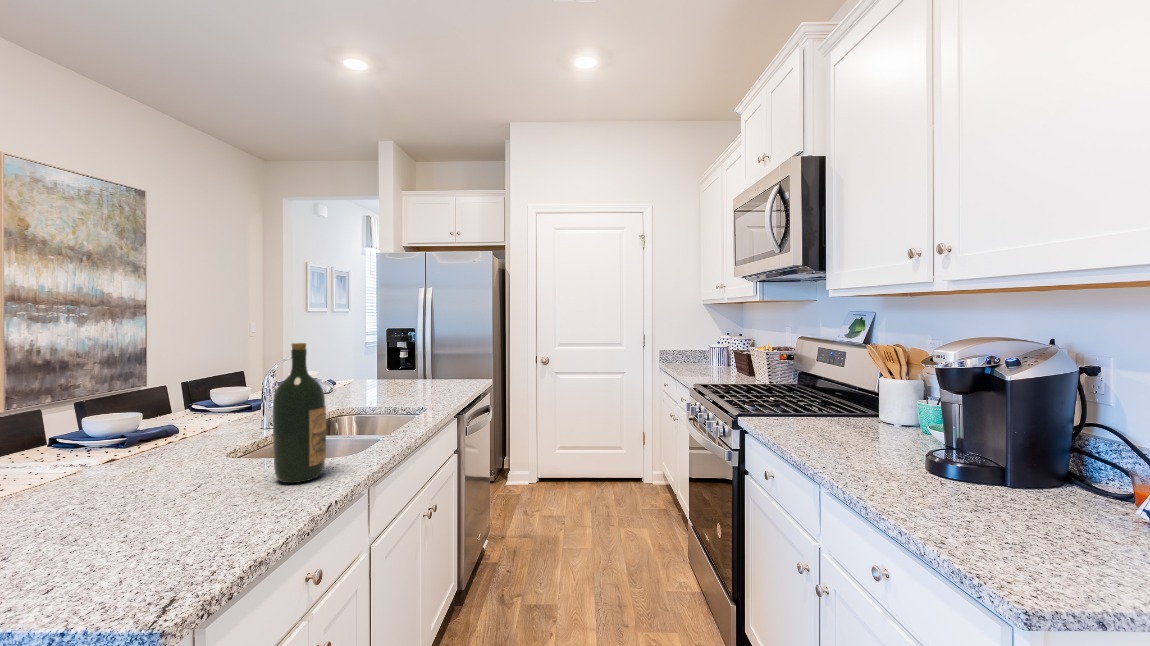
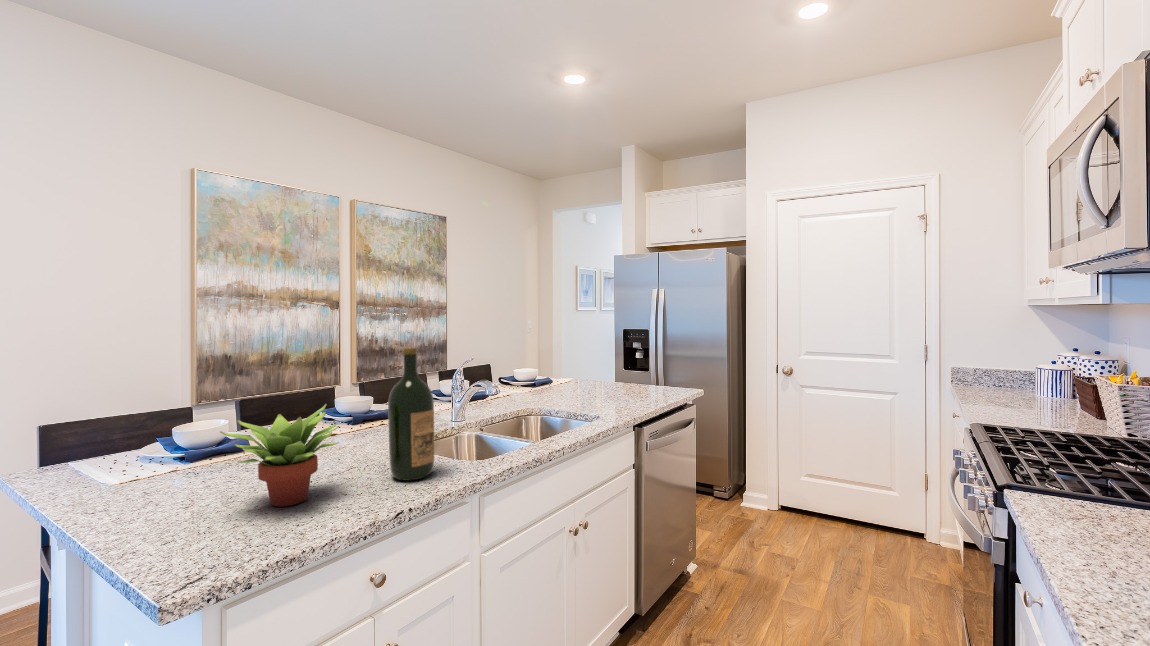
succulent plant: none [93,407,238,531] -> present [220,404,339,507]

